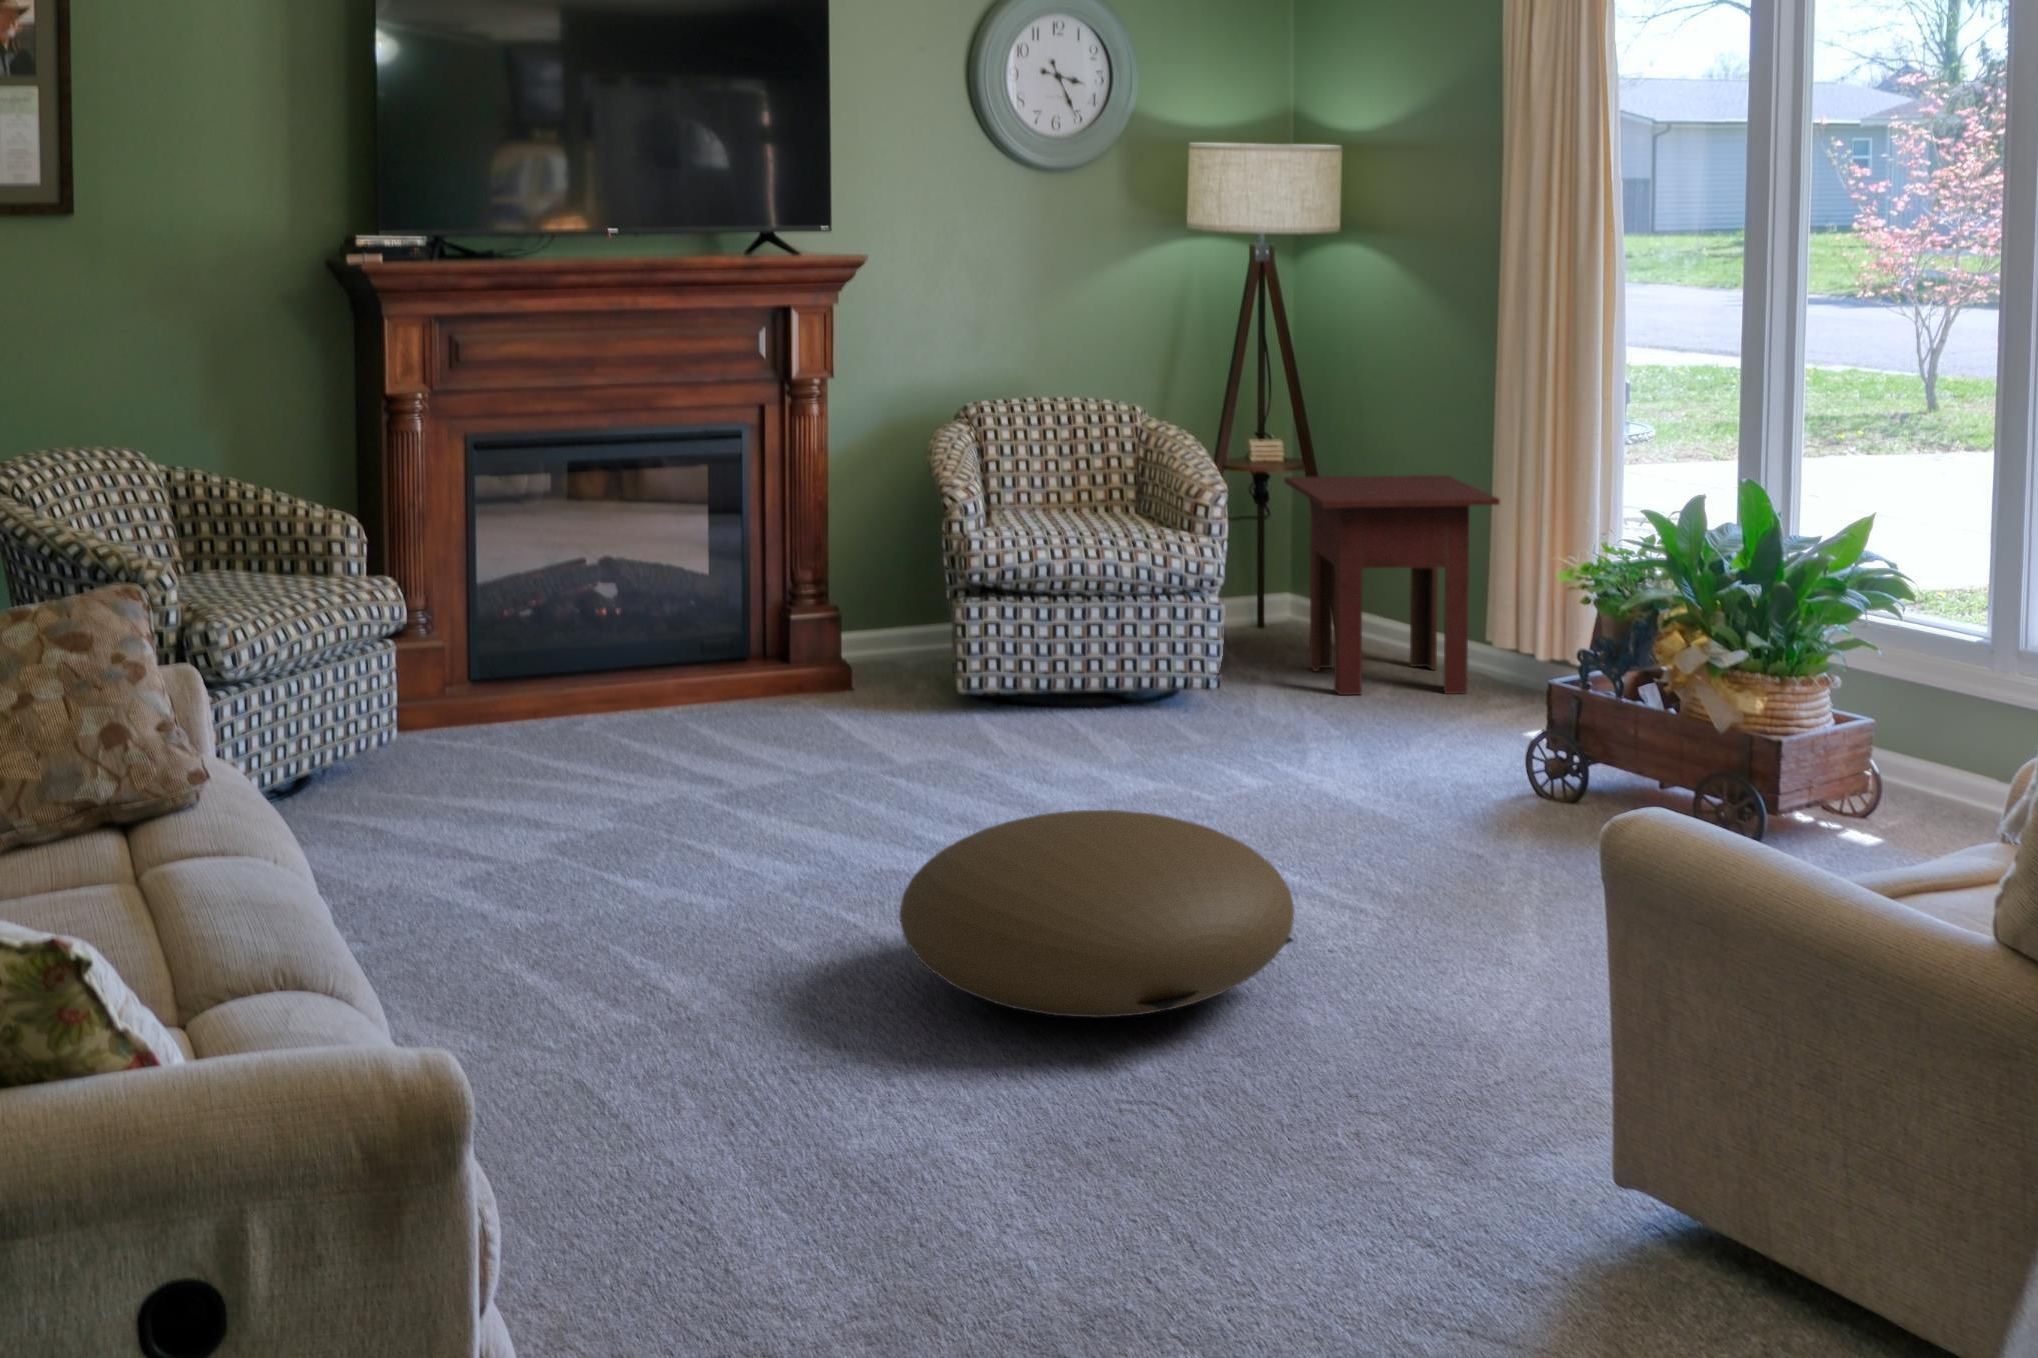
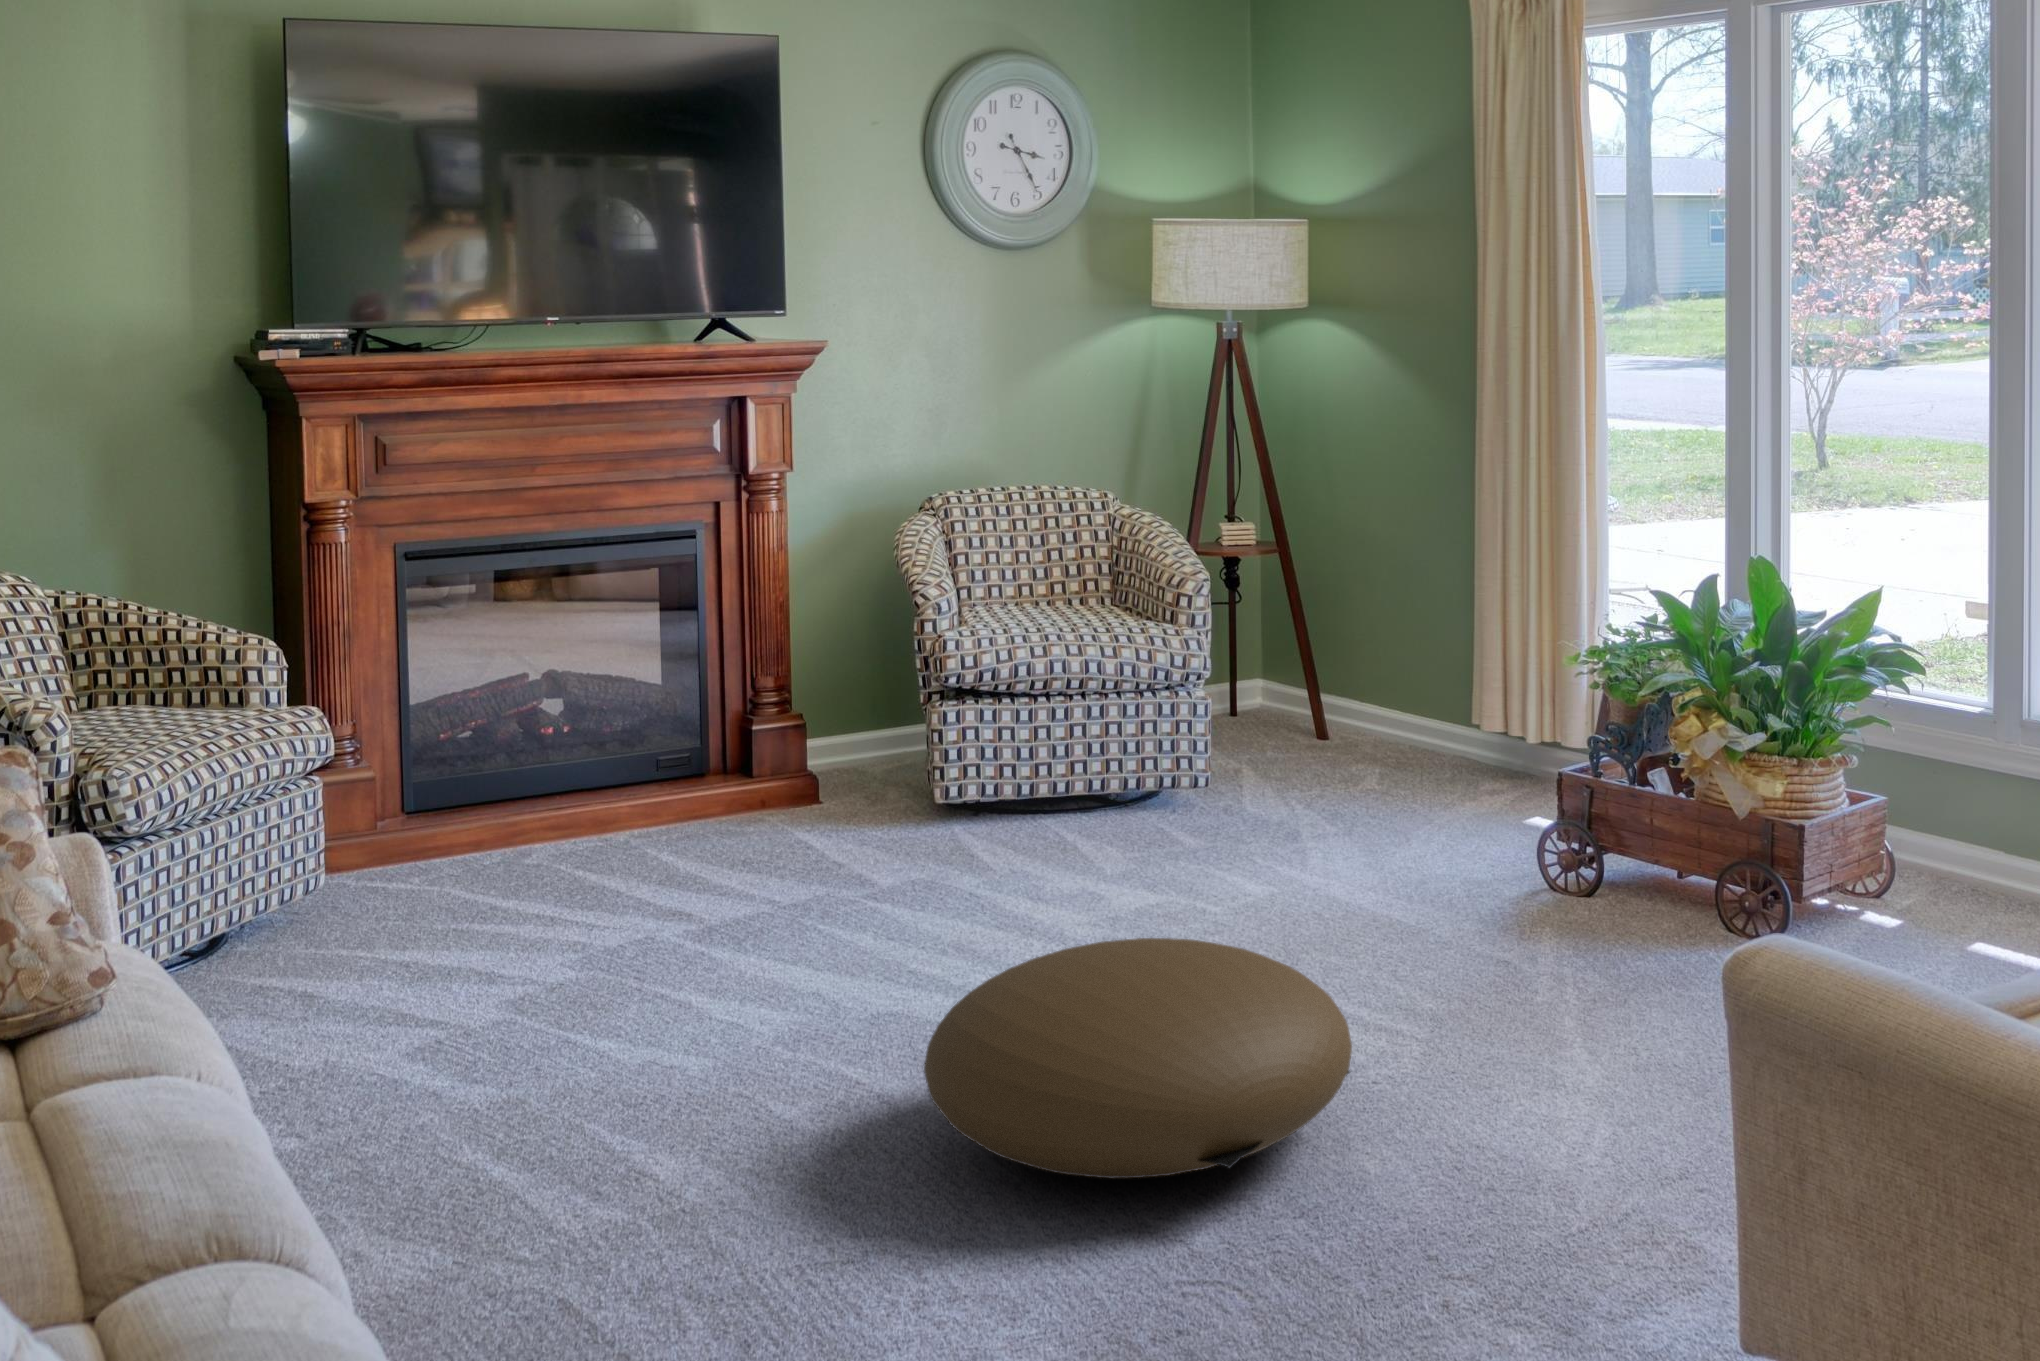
side table: present [1284,475,1500,695] -> none [1264,555,1484,786]

